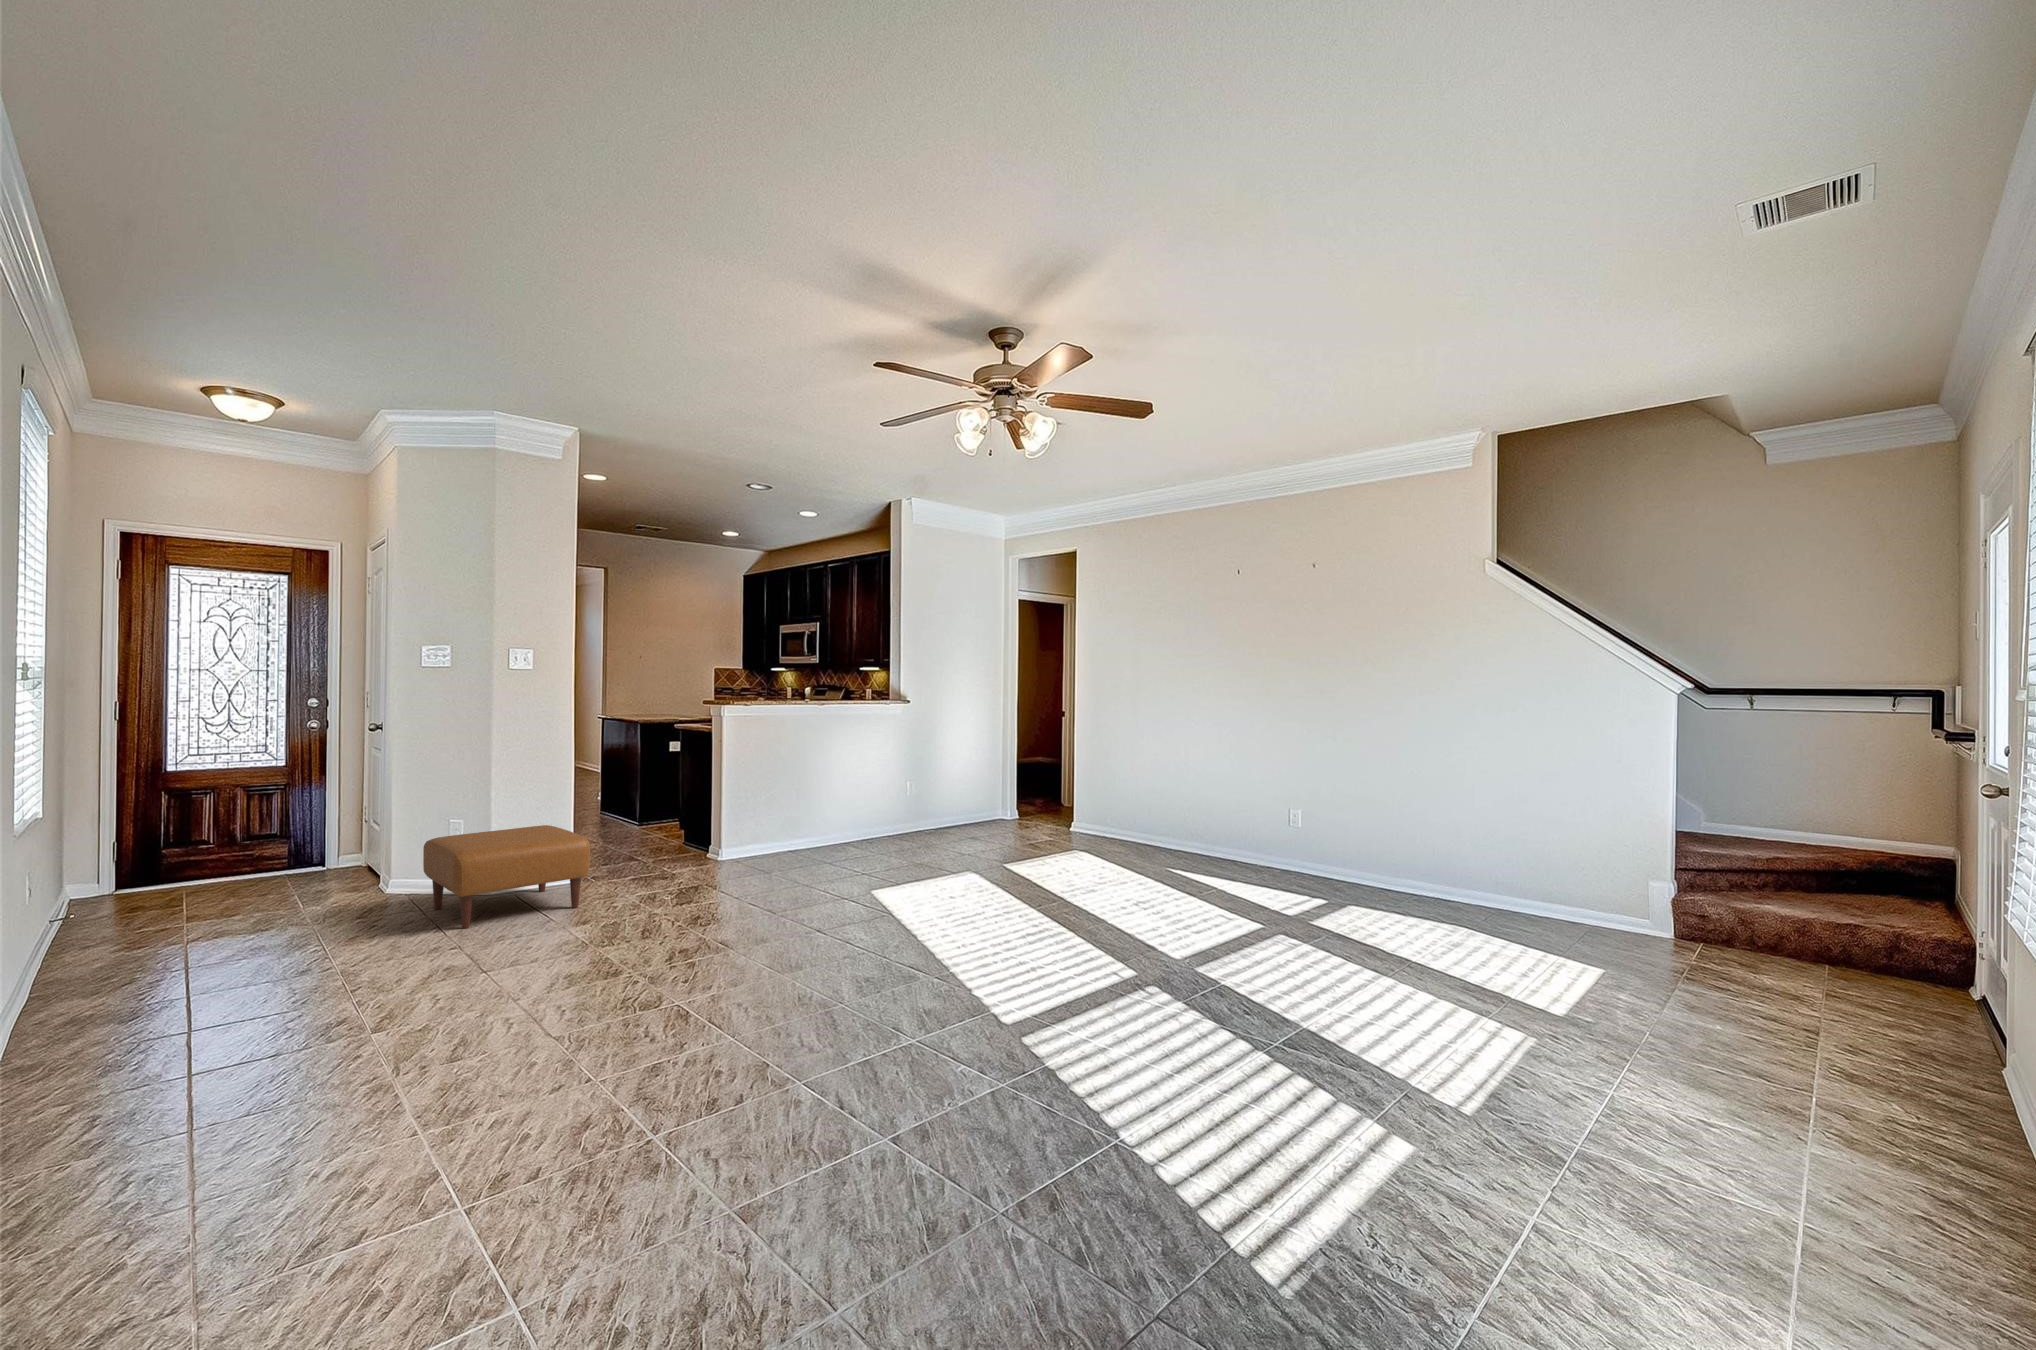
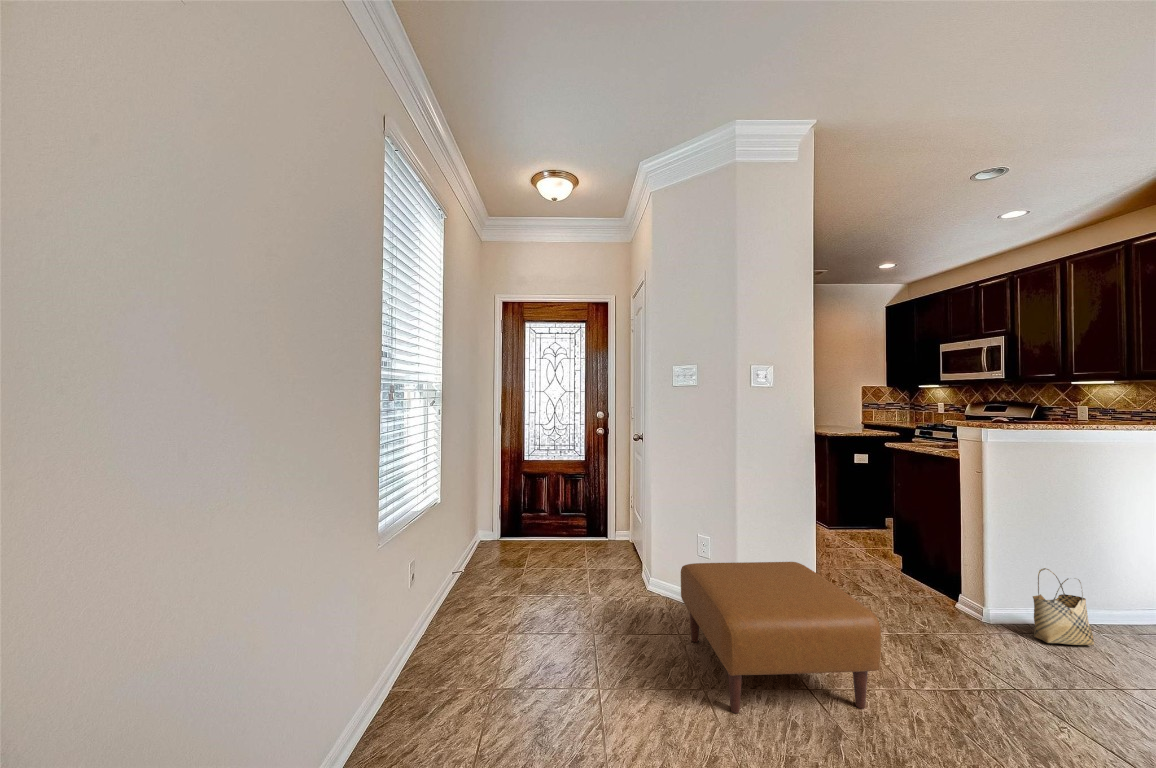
woven basket: none [741,808,775,859] -> present [1033,568,1094,645]

